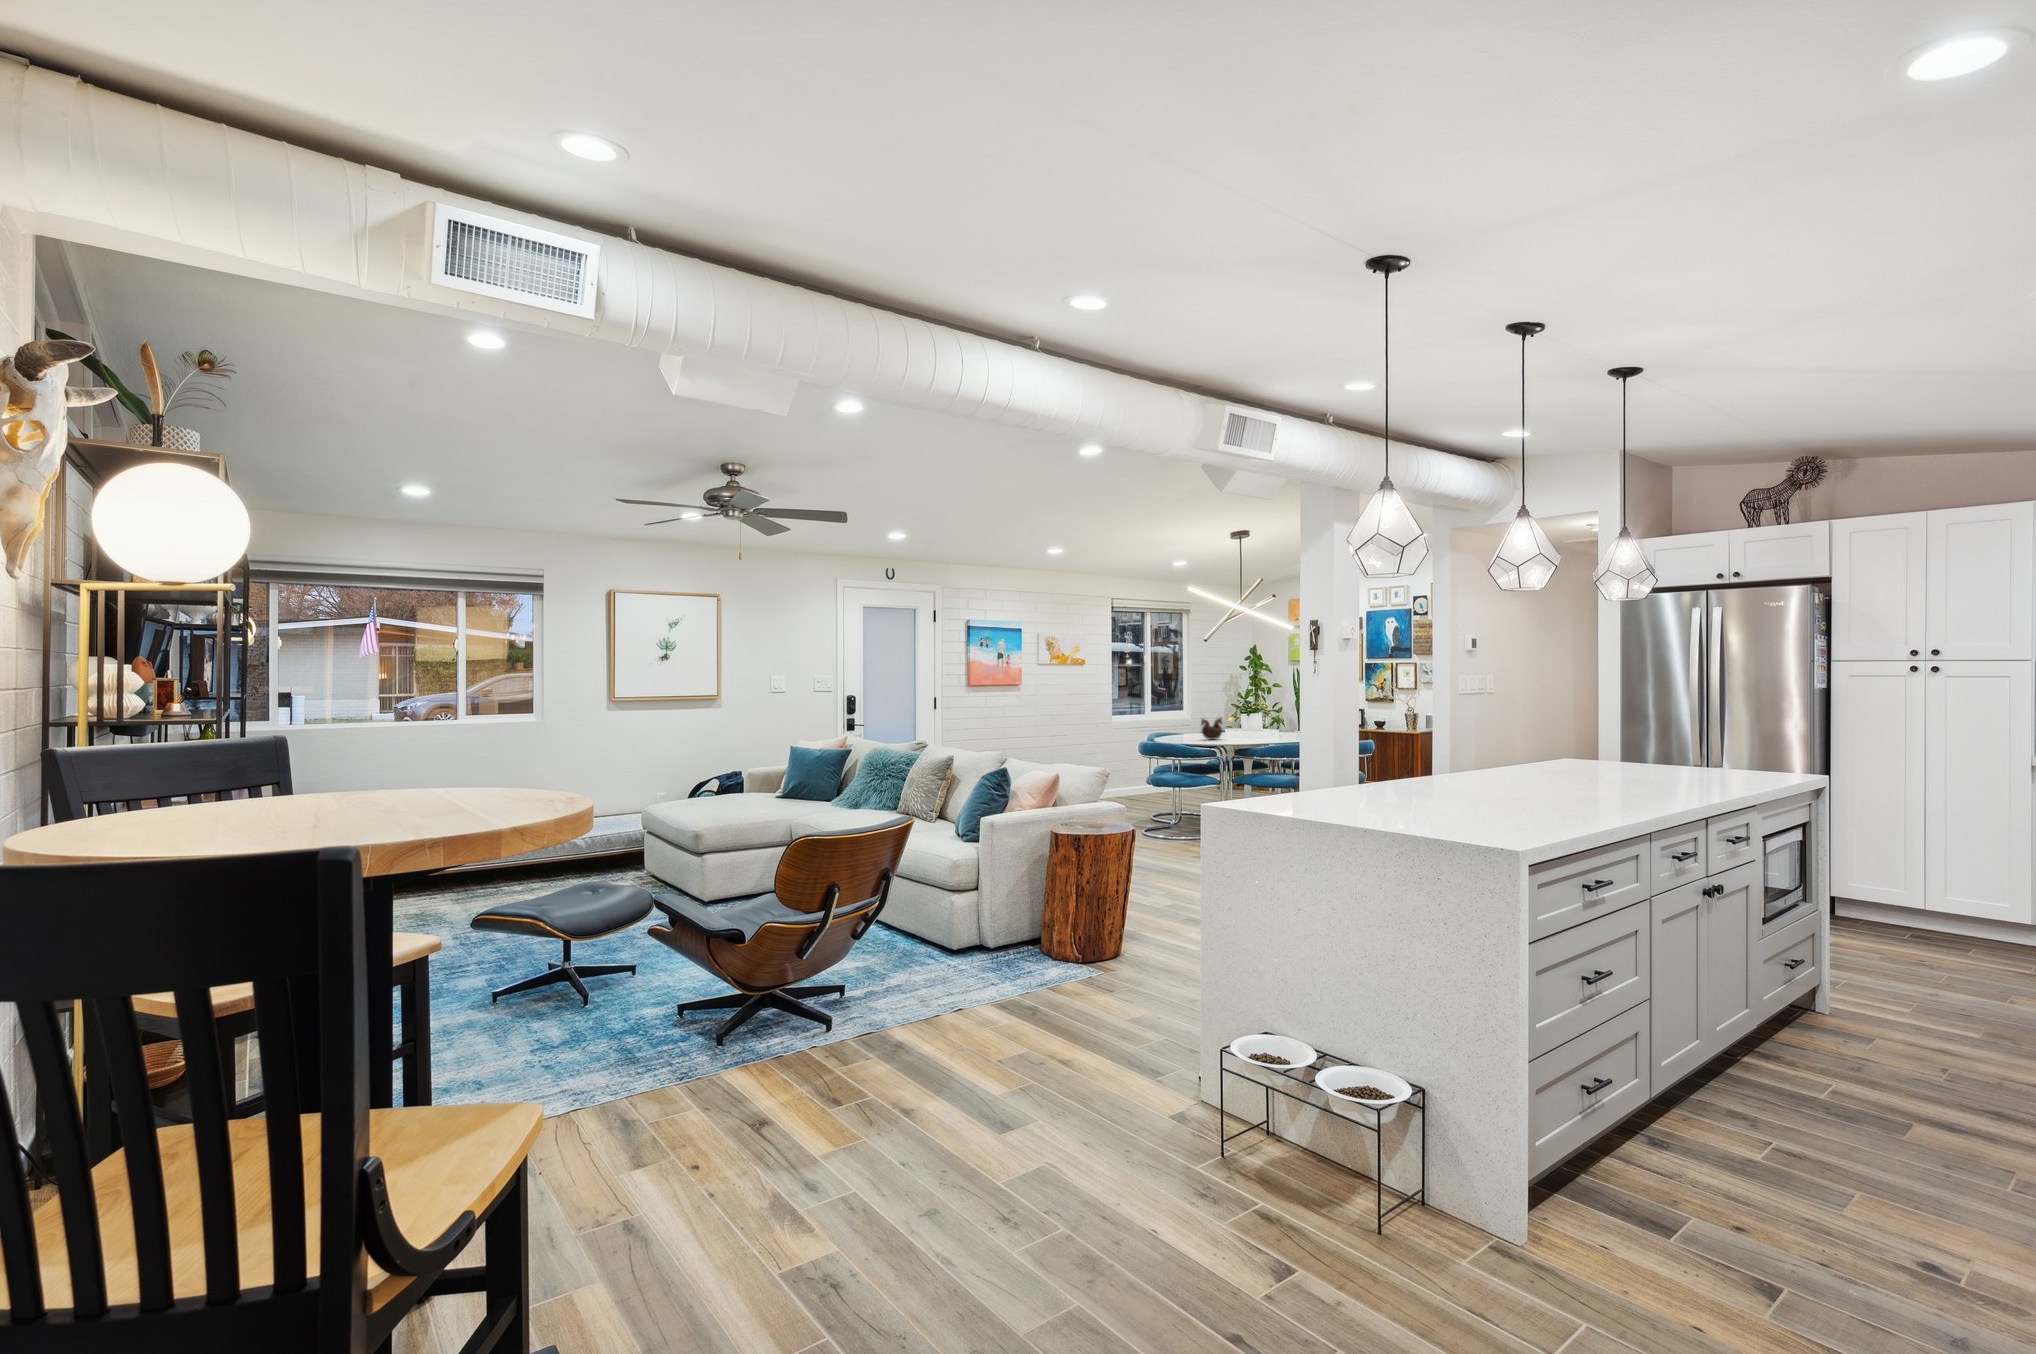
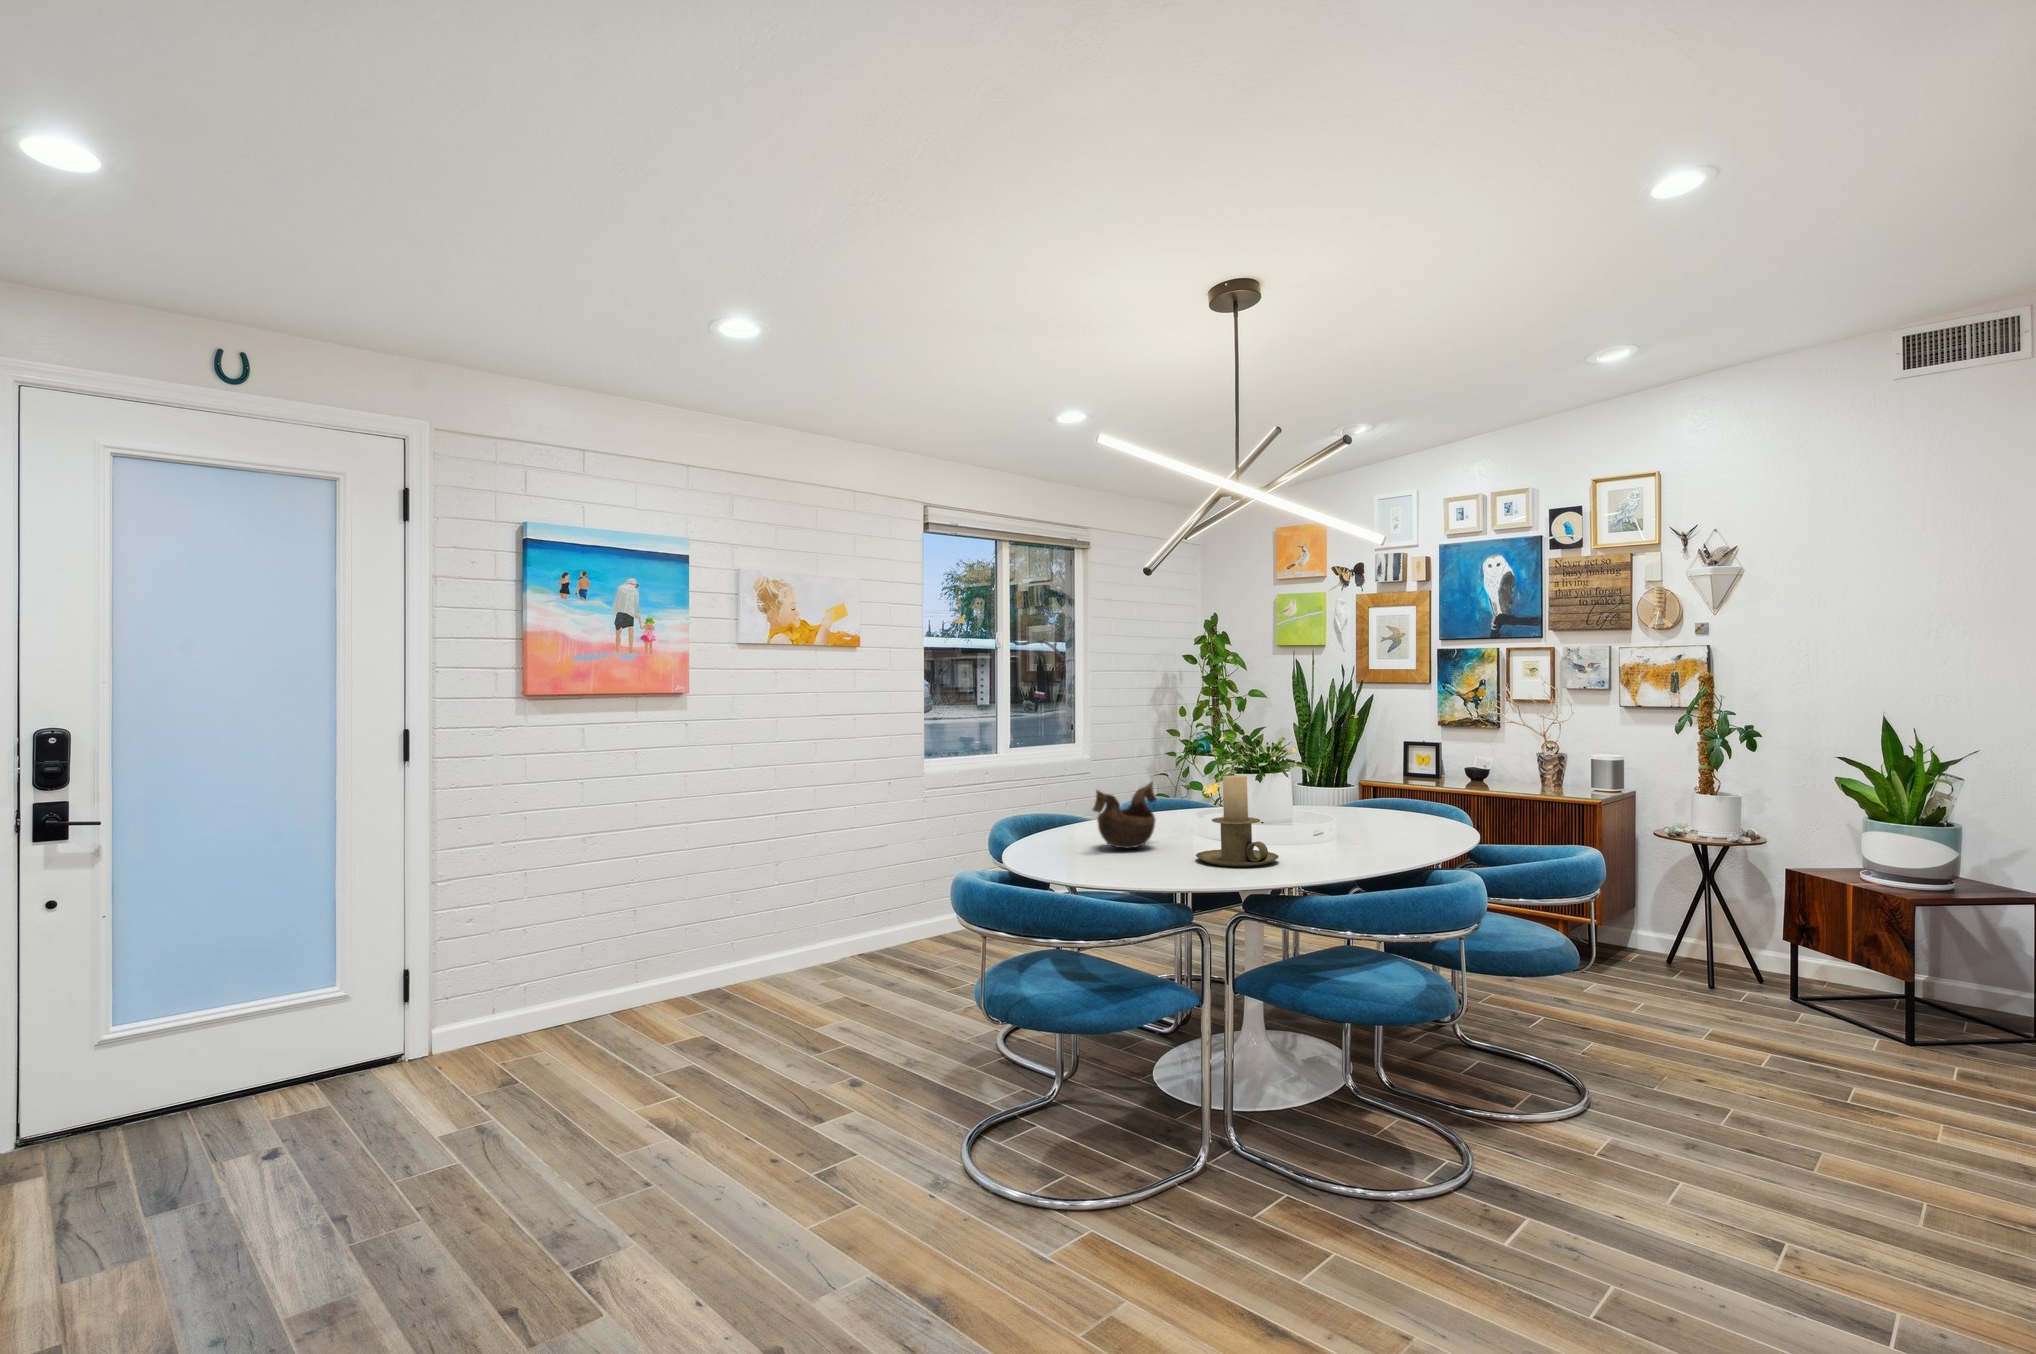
candle holder: none [1236,711,1264,741] -> present [1196,775,1279,867]

